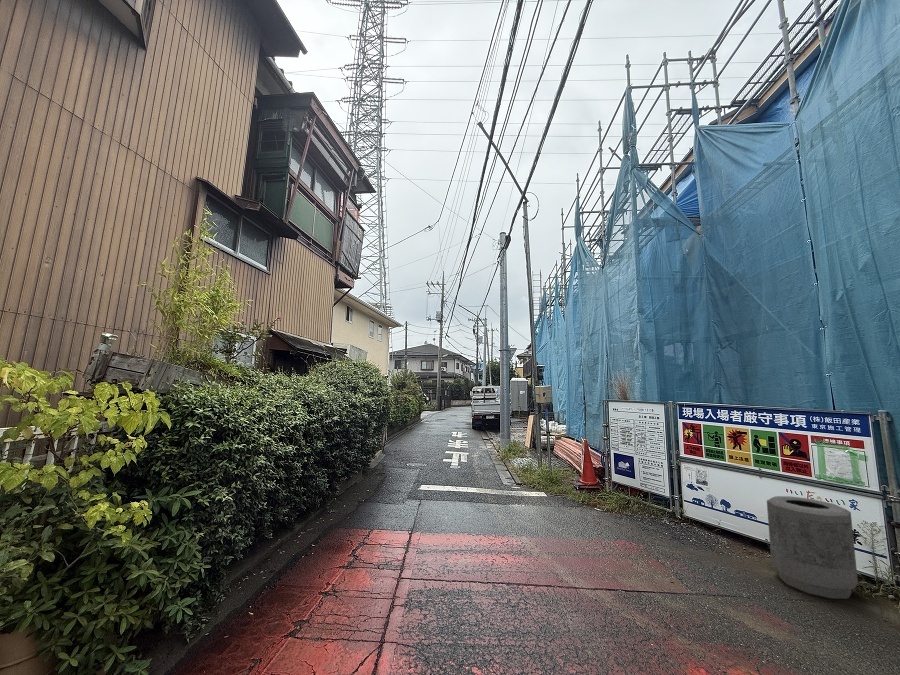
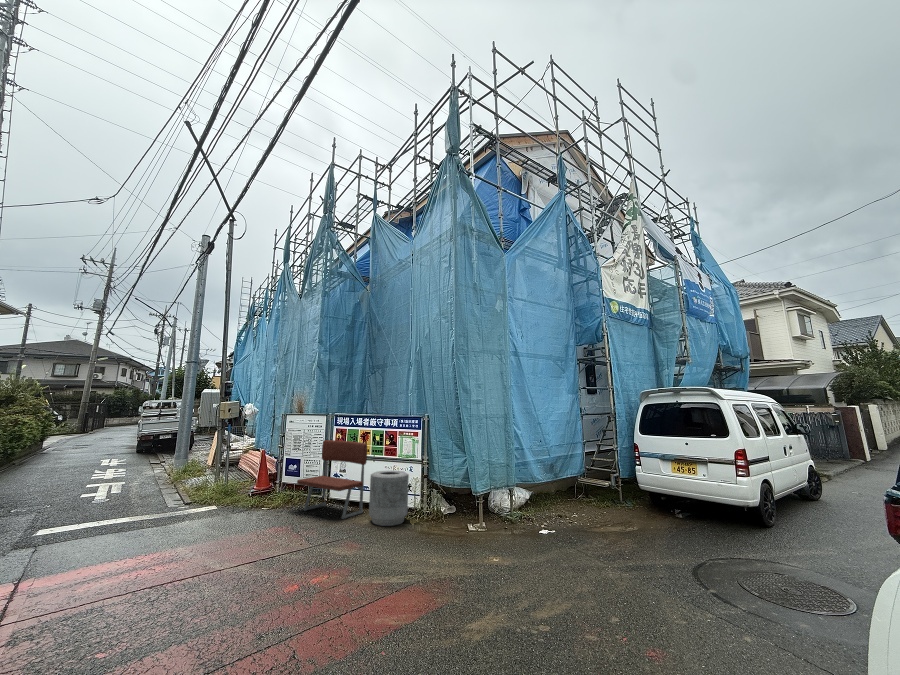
bench: none [639,437,752,559] -> present [297,440,367,519]

